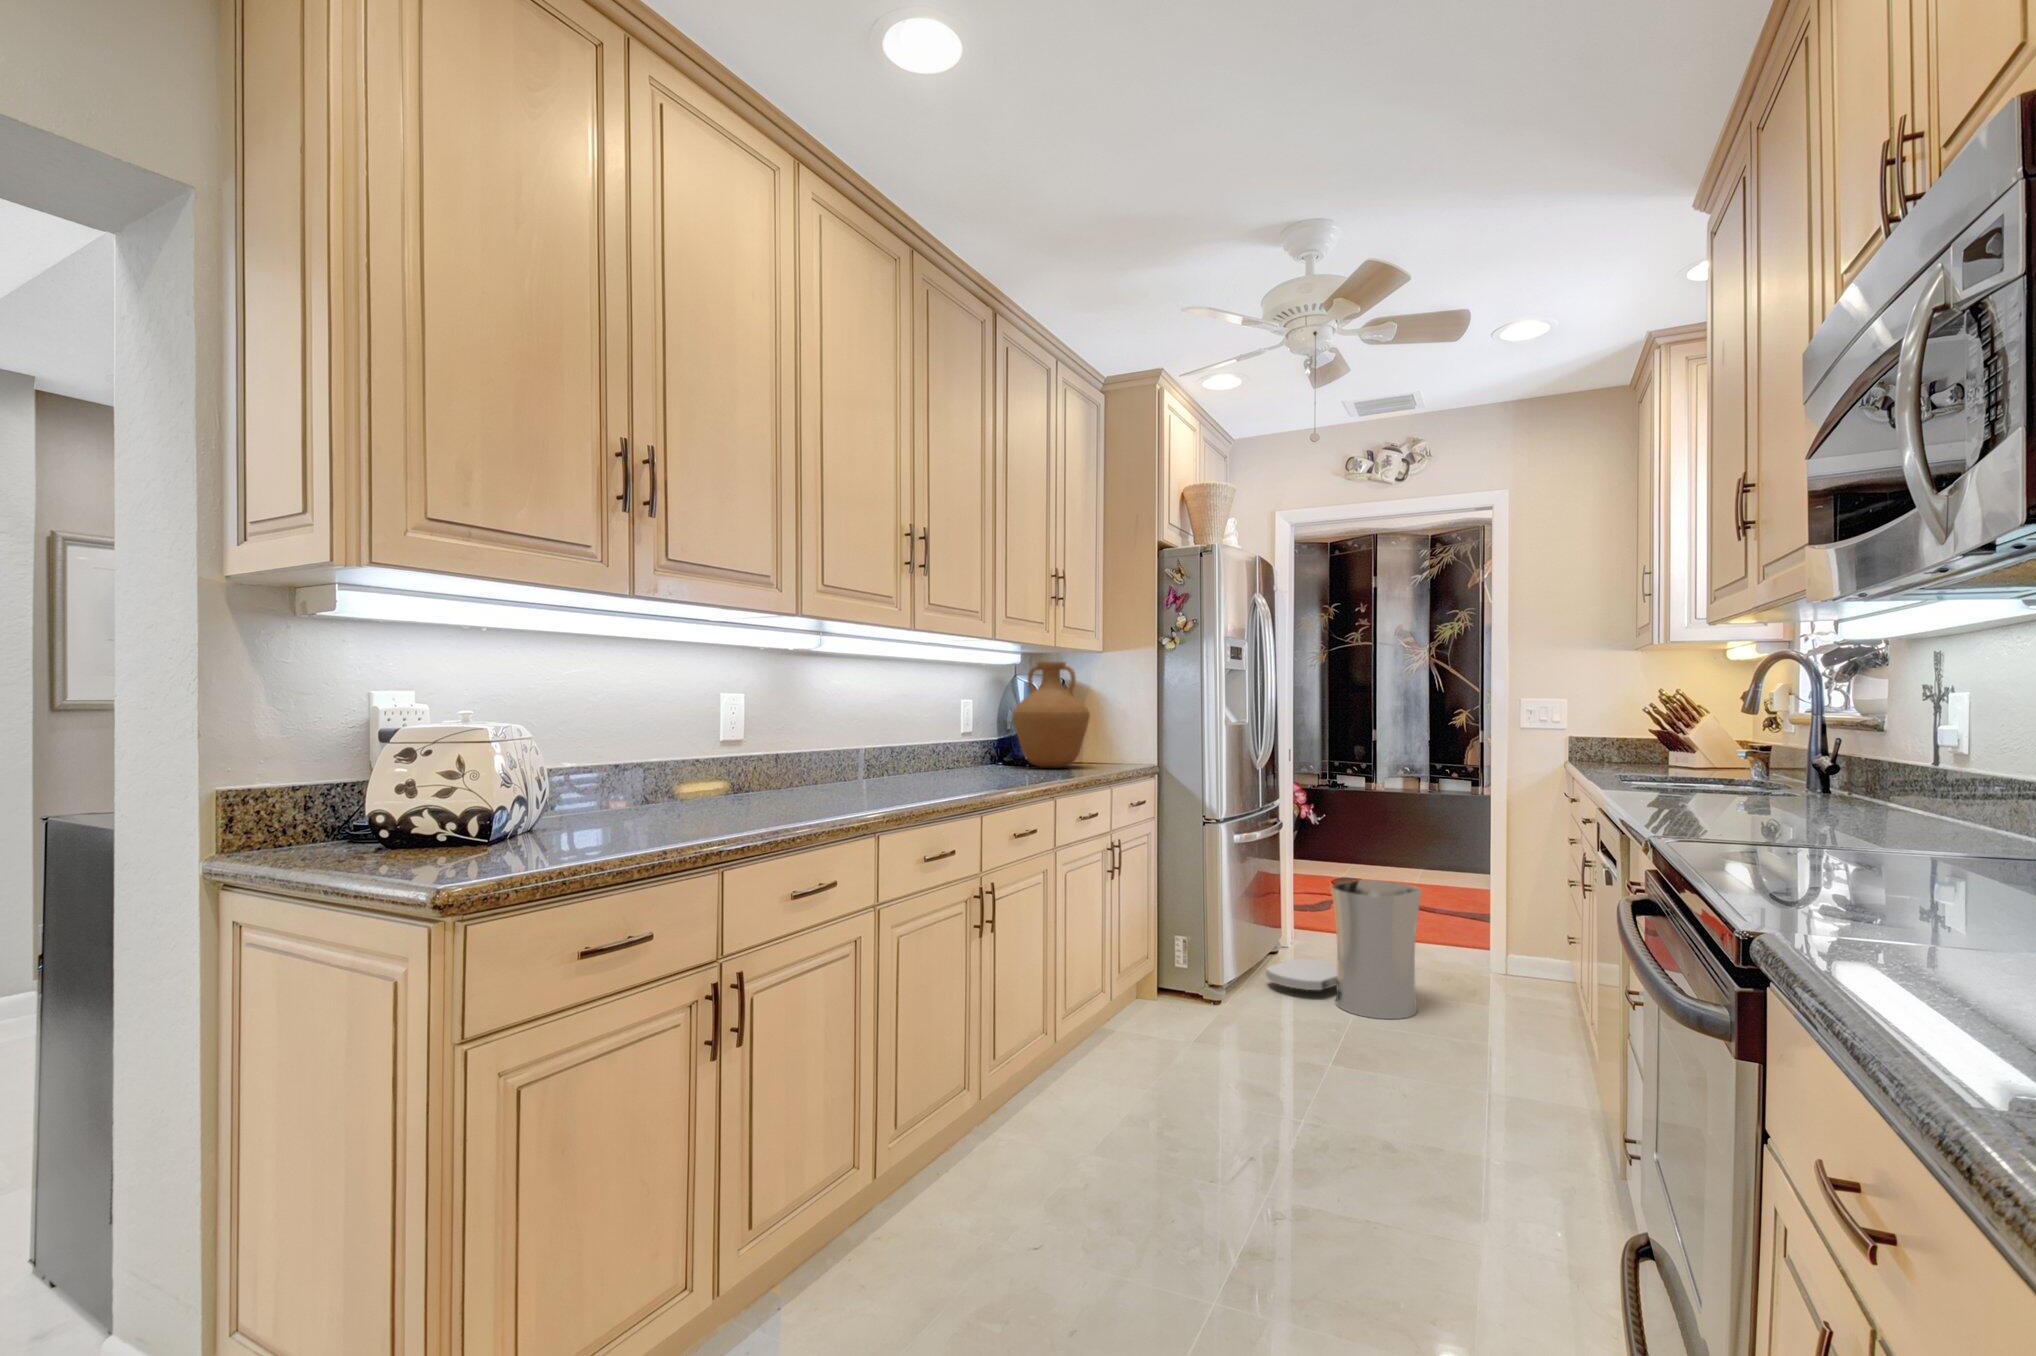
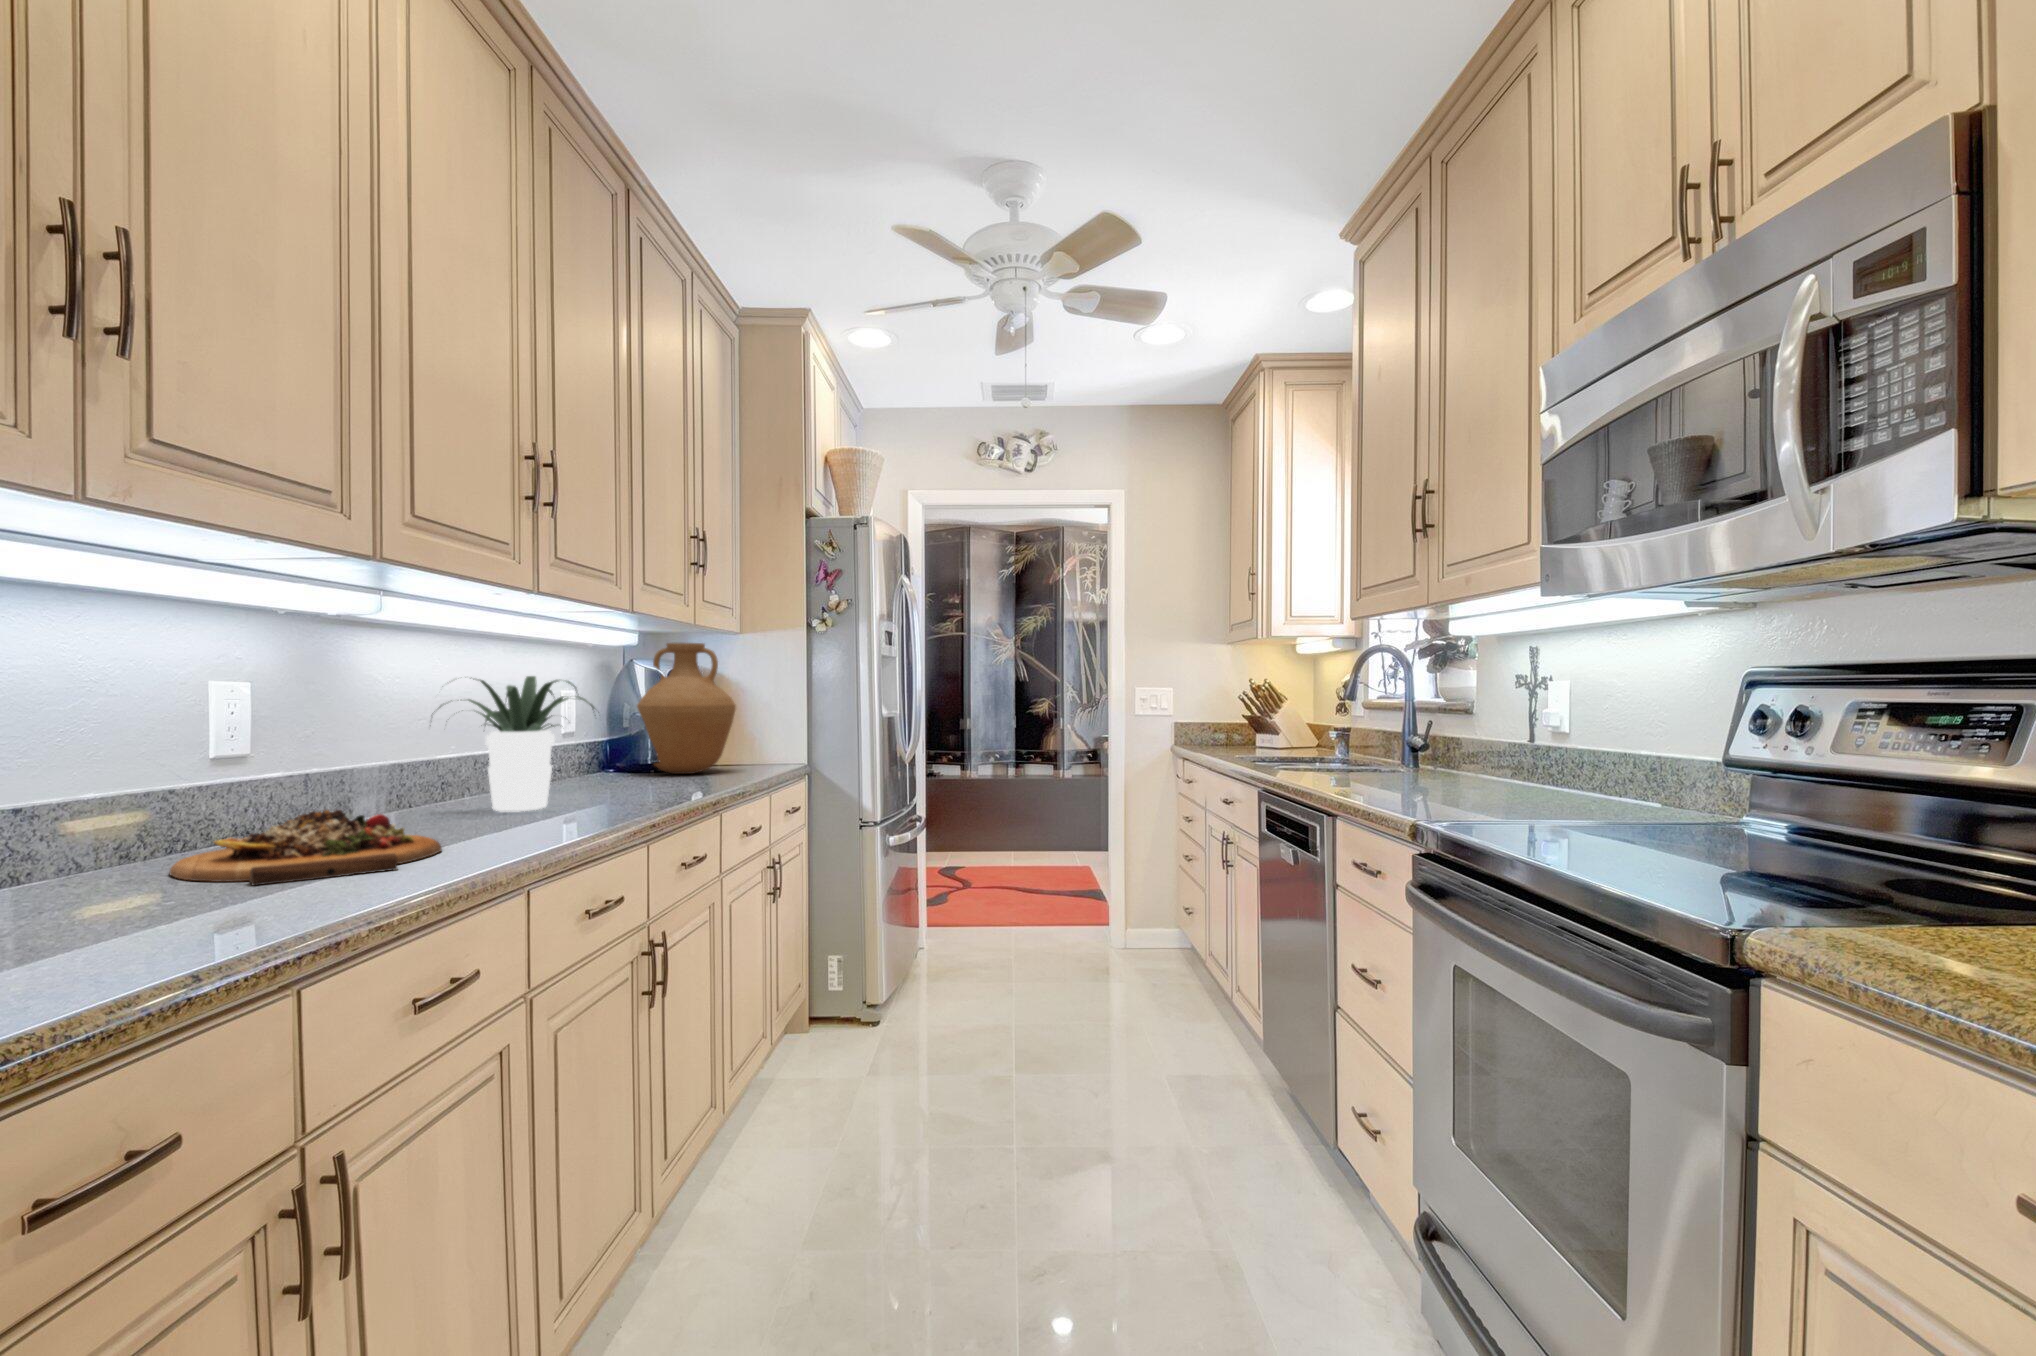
potted plant: none [857,689,968,785] -> present [439,676,595,811]
cutting board: none [712,772,846,811] -> present [170,810,442,886]
trash can: present [1266,880,1421,1019] -> none [917,870,1072,1013]

